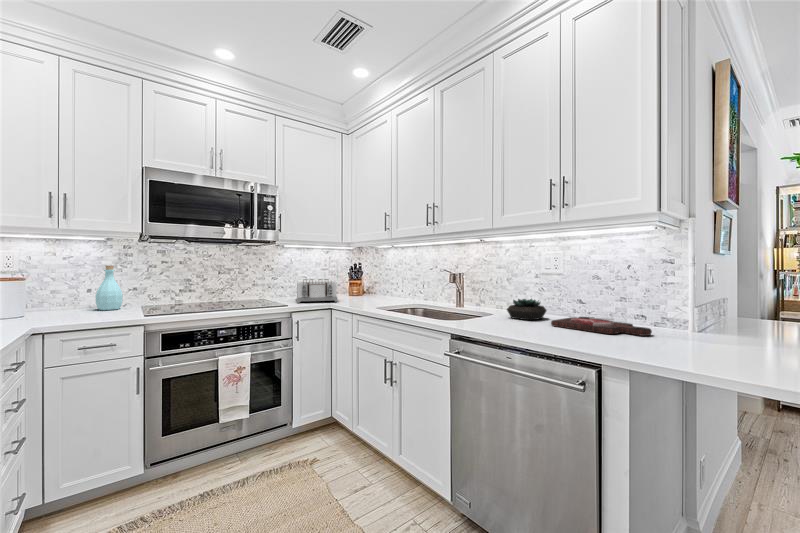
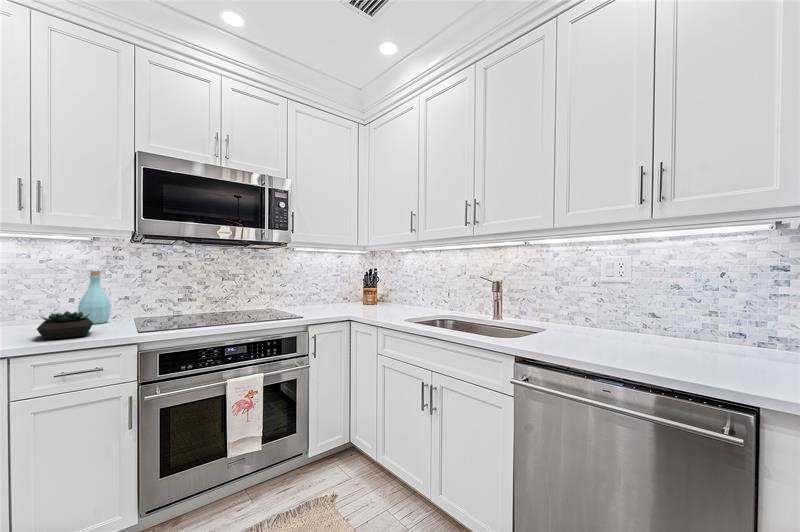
toaster: present [297,279,337,303] -> none [309,286,356,313]
succulent plant: present [507,299,547,320] -> present [37,311,93,339]
cutting board: present [551,317,652,336] -> none [631,334,771,361]

